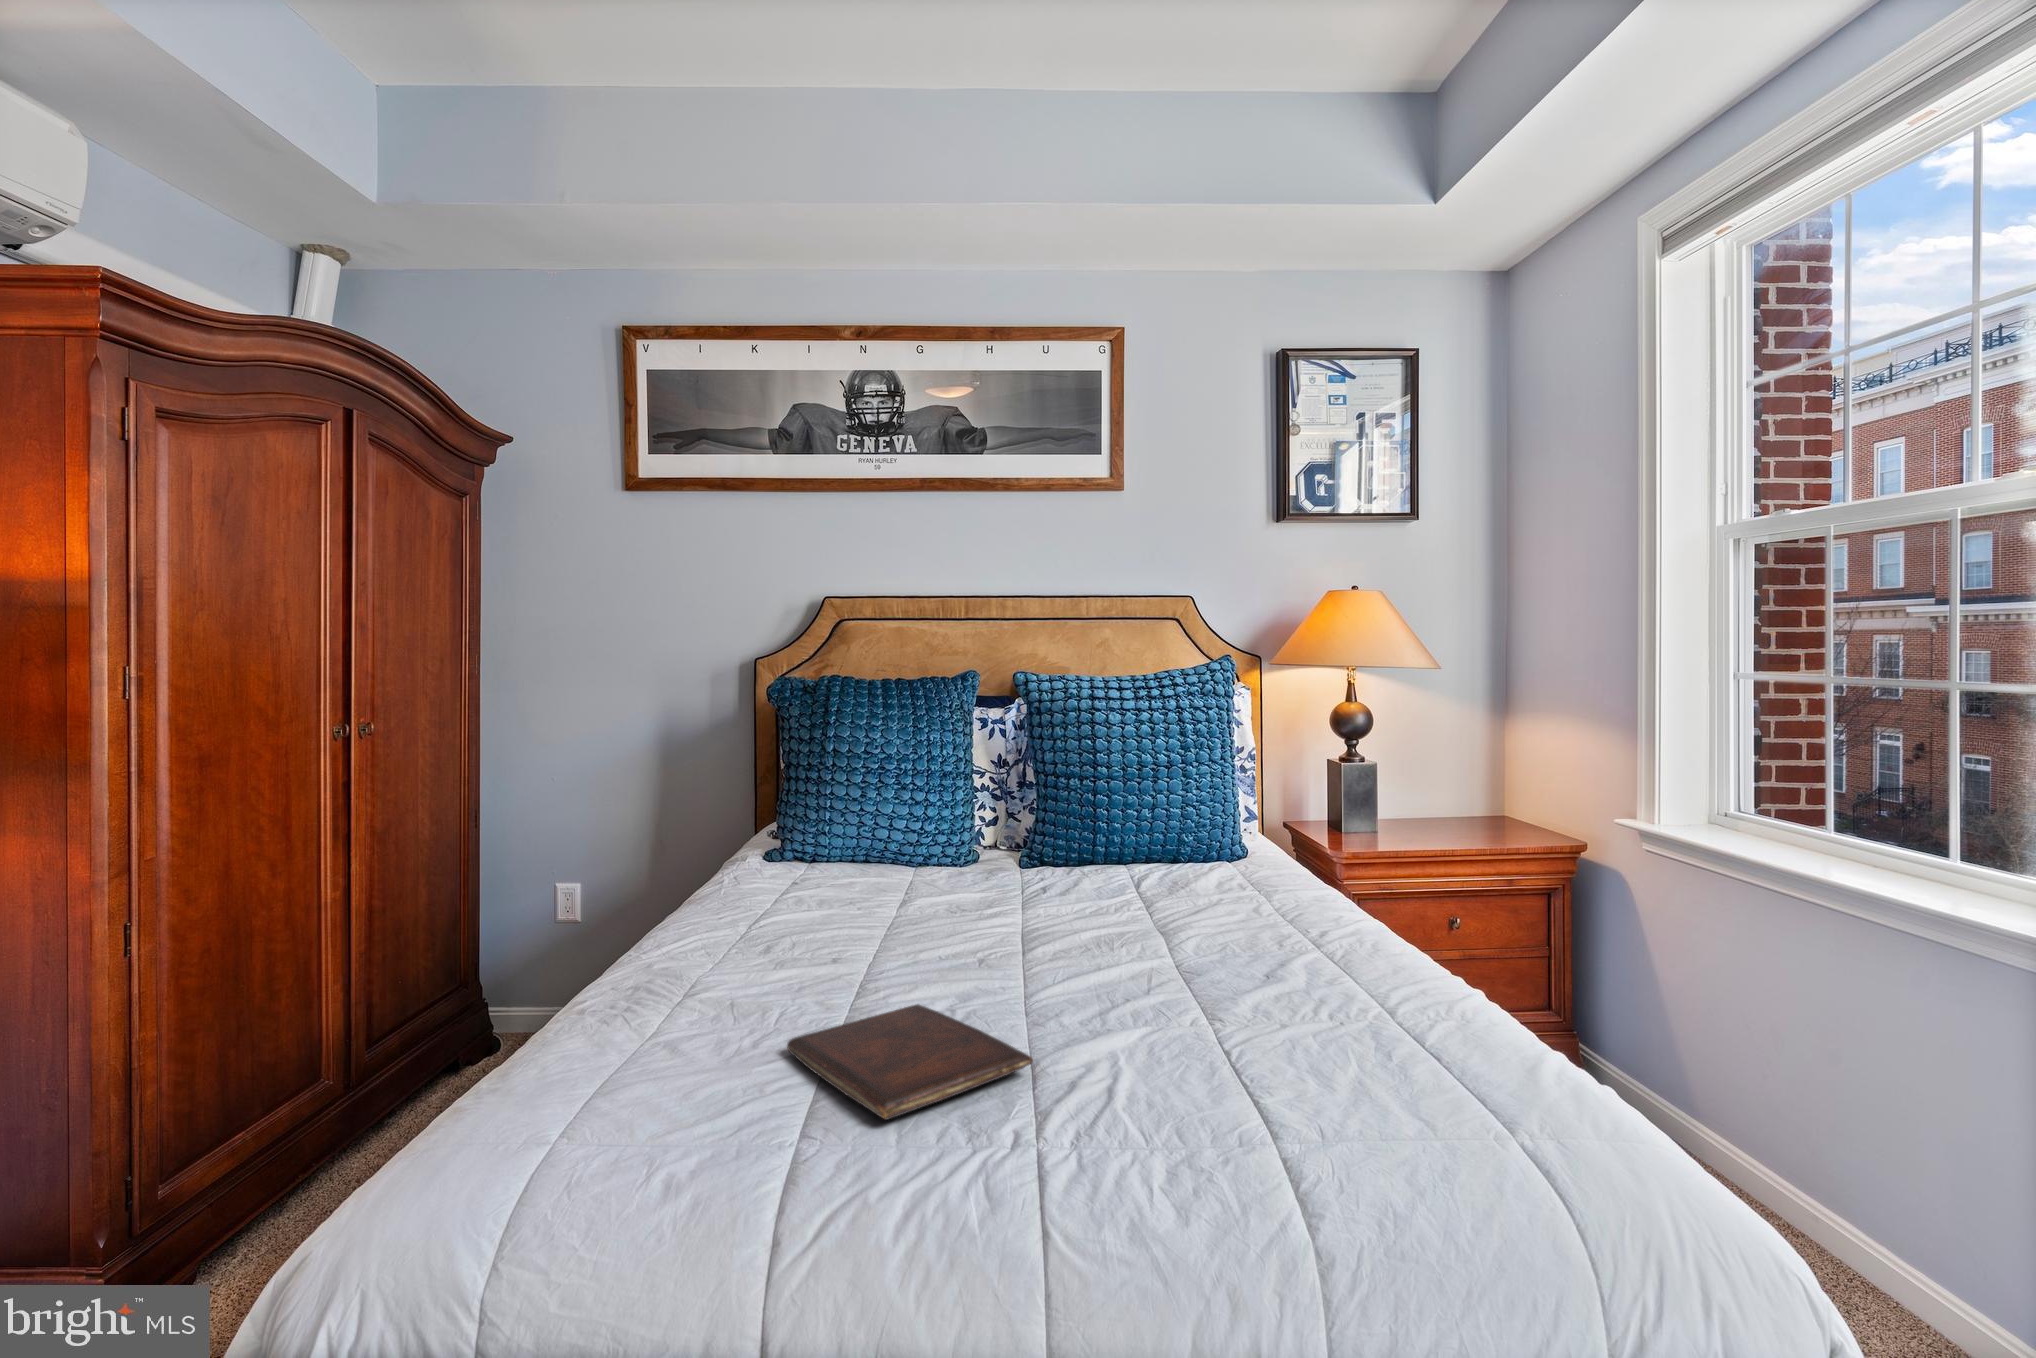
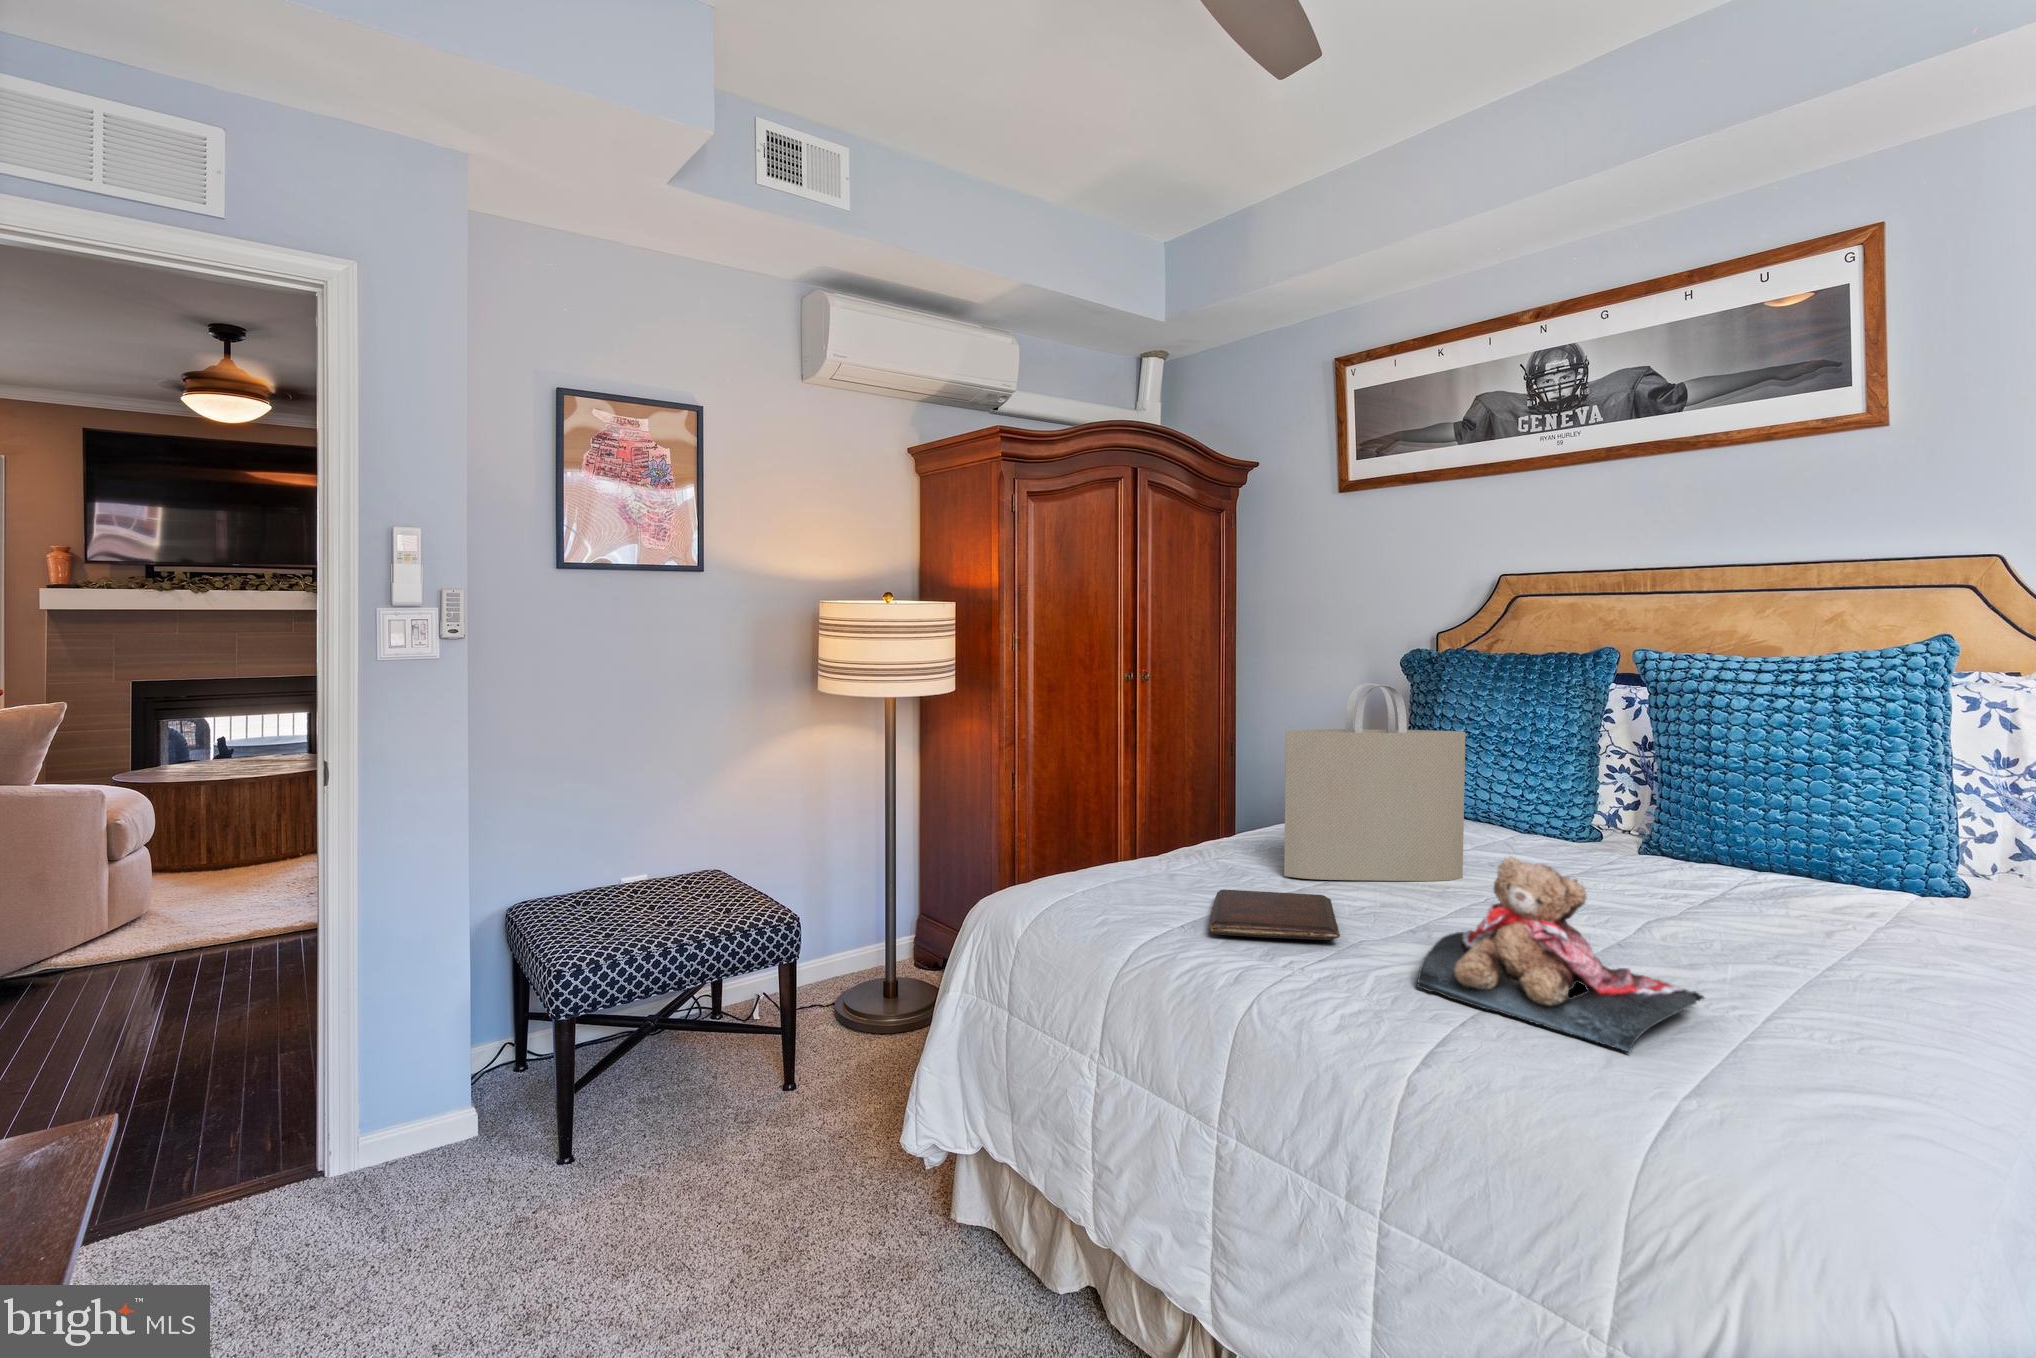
tote bag: none [809,717,973,987] -> present [1284,683,1465,881]
teddy bear: none [1122,907,1435,1103] -> present [1417,857,1704,1052]

